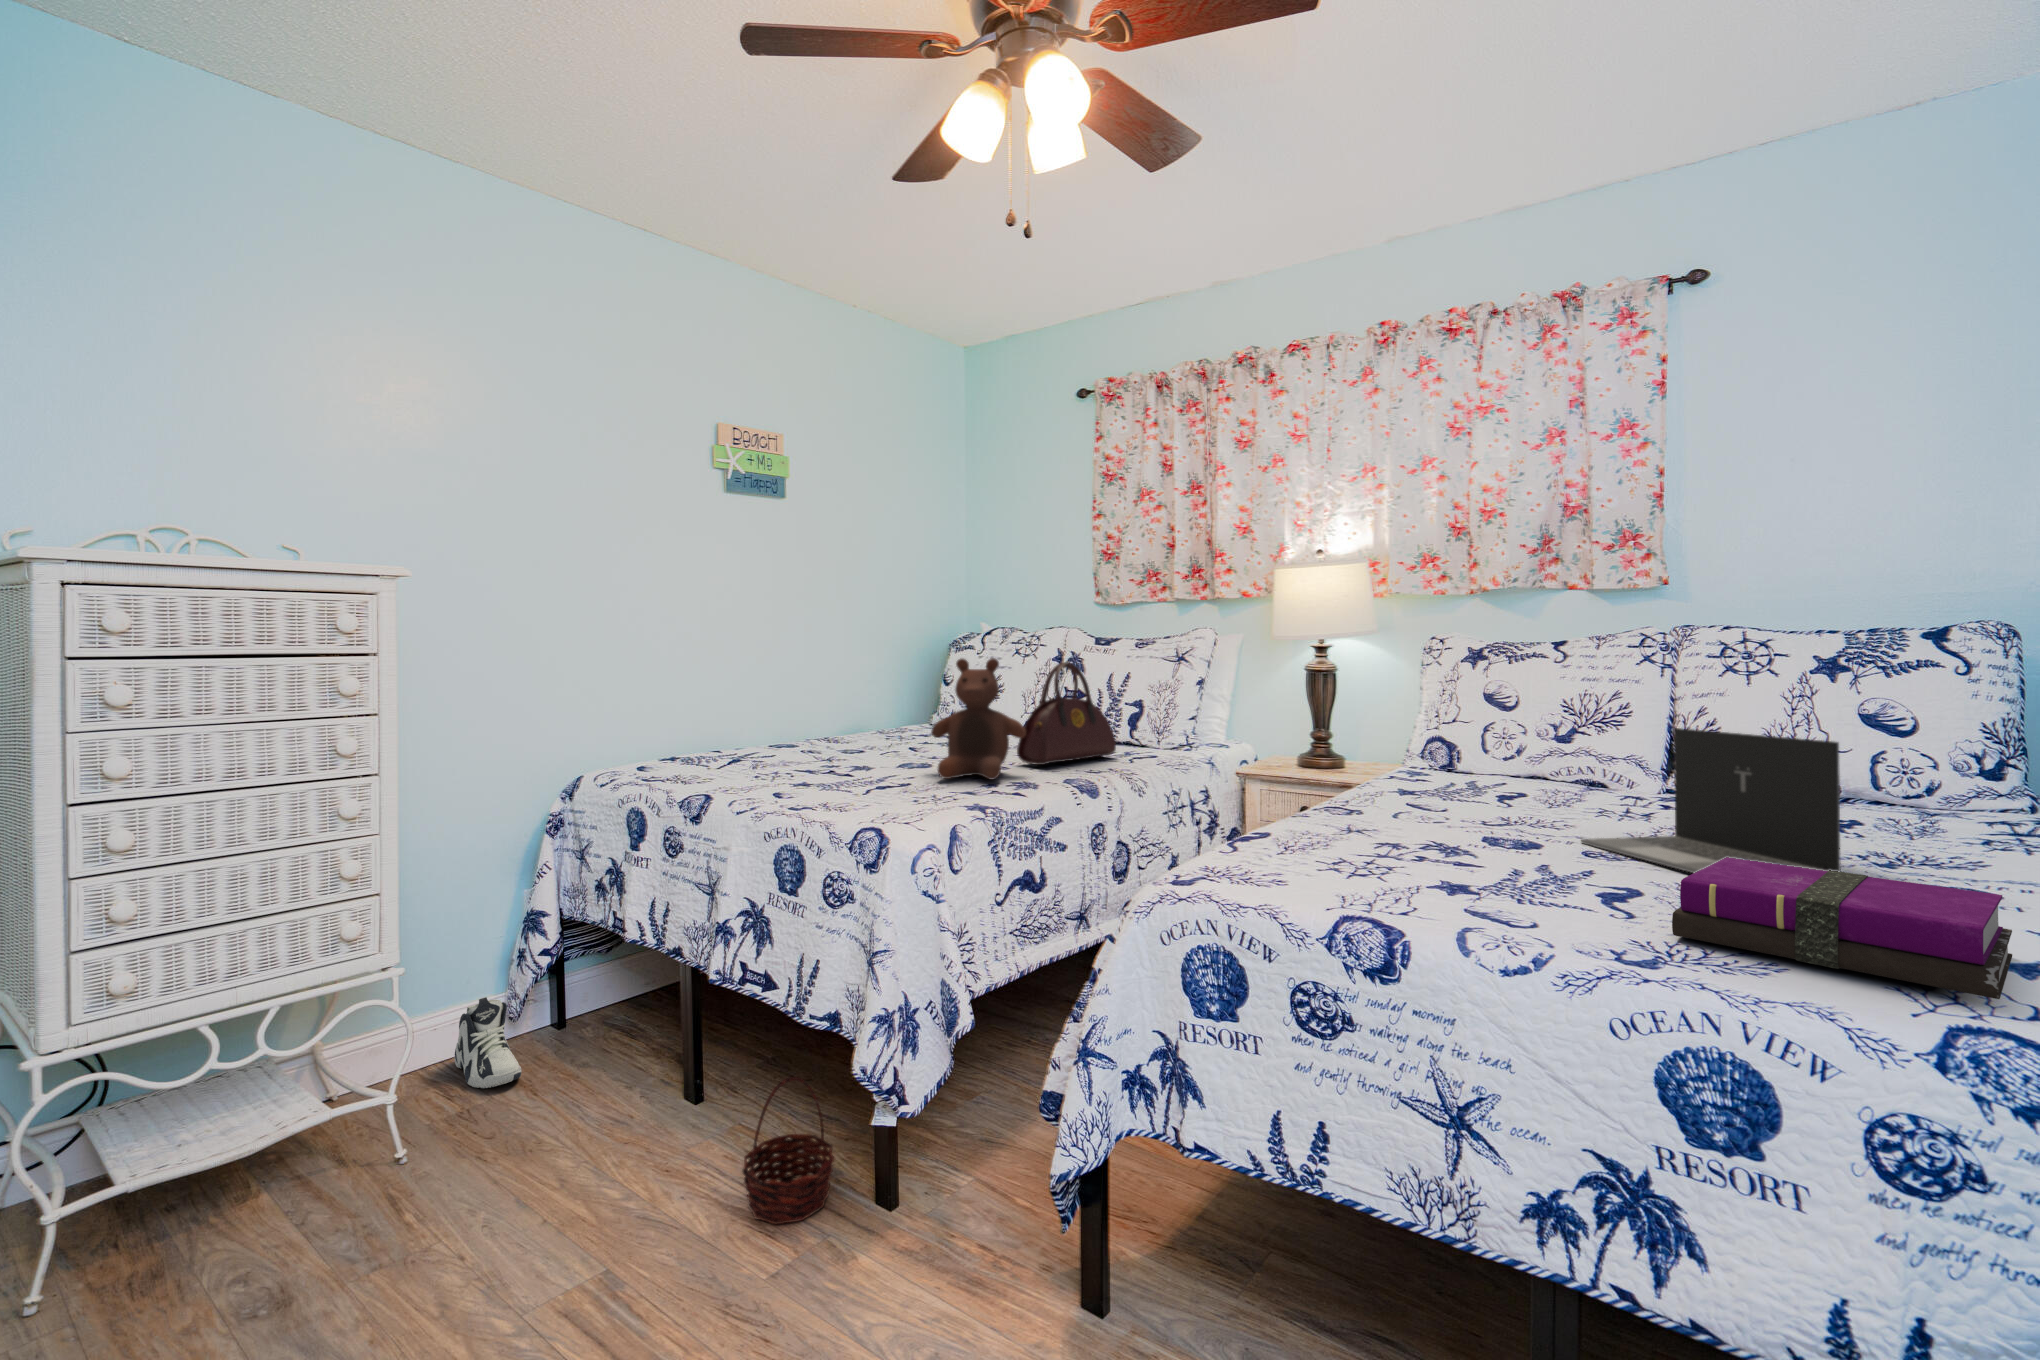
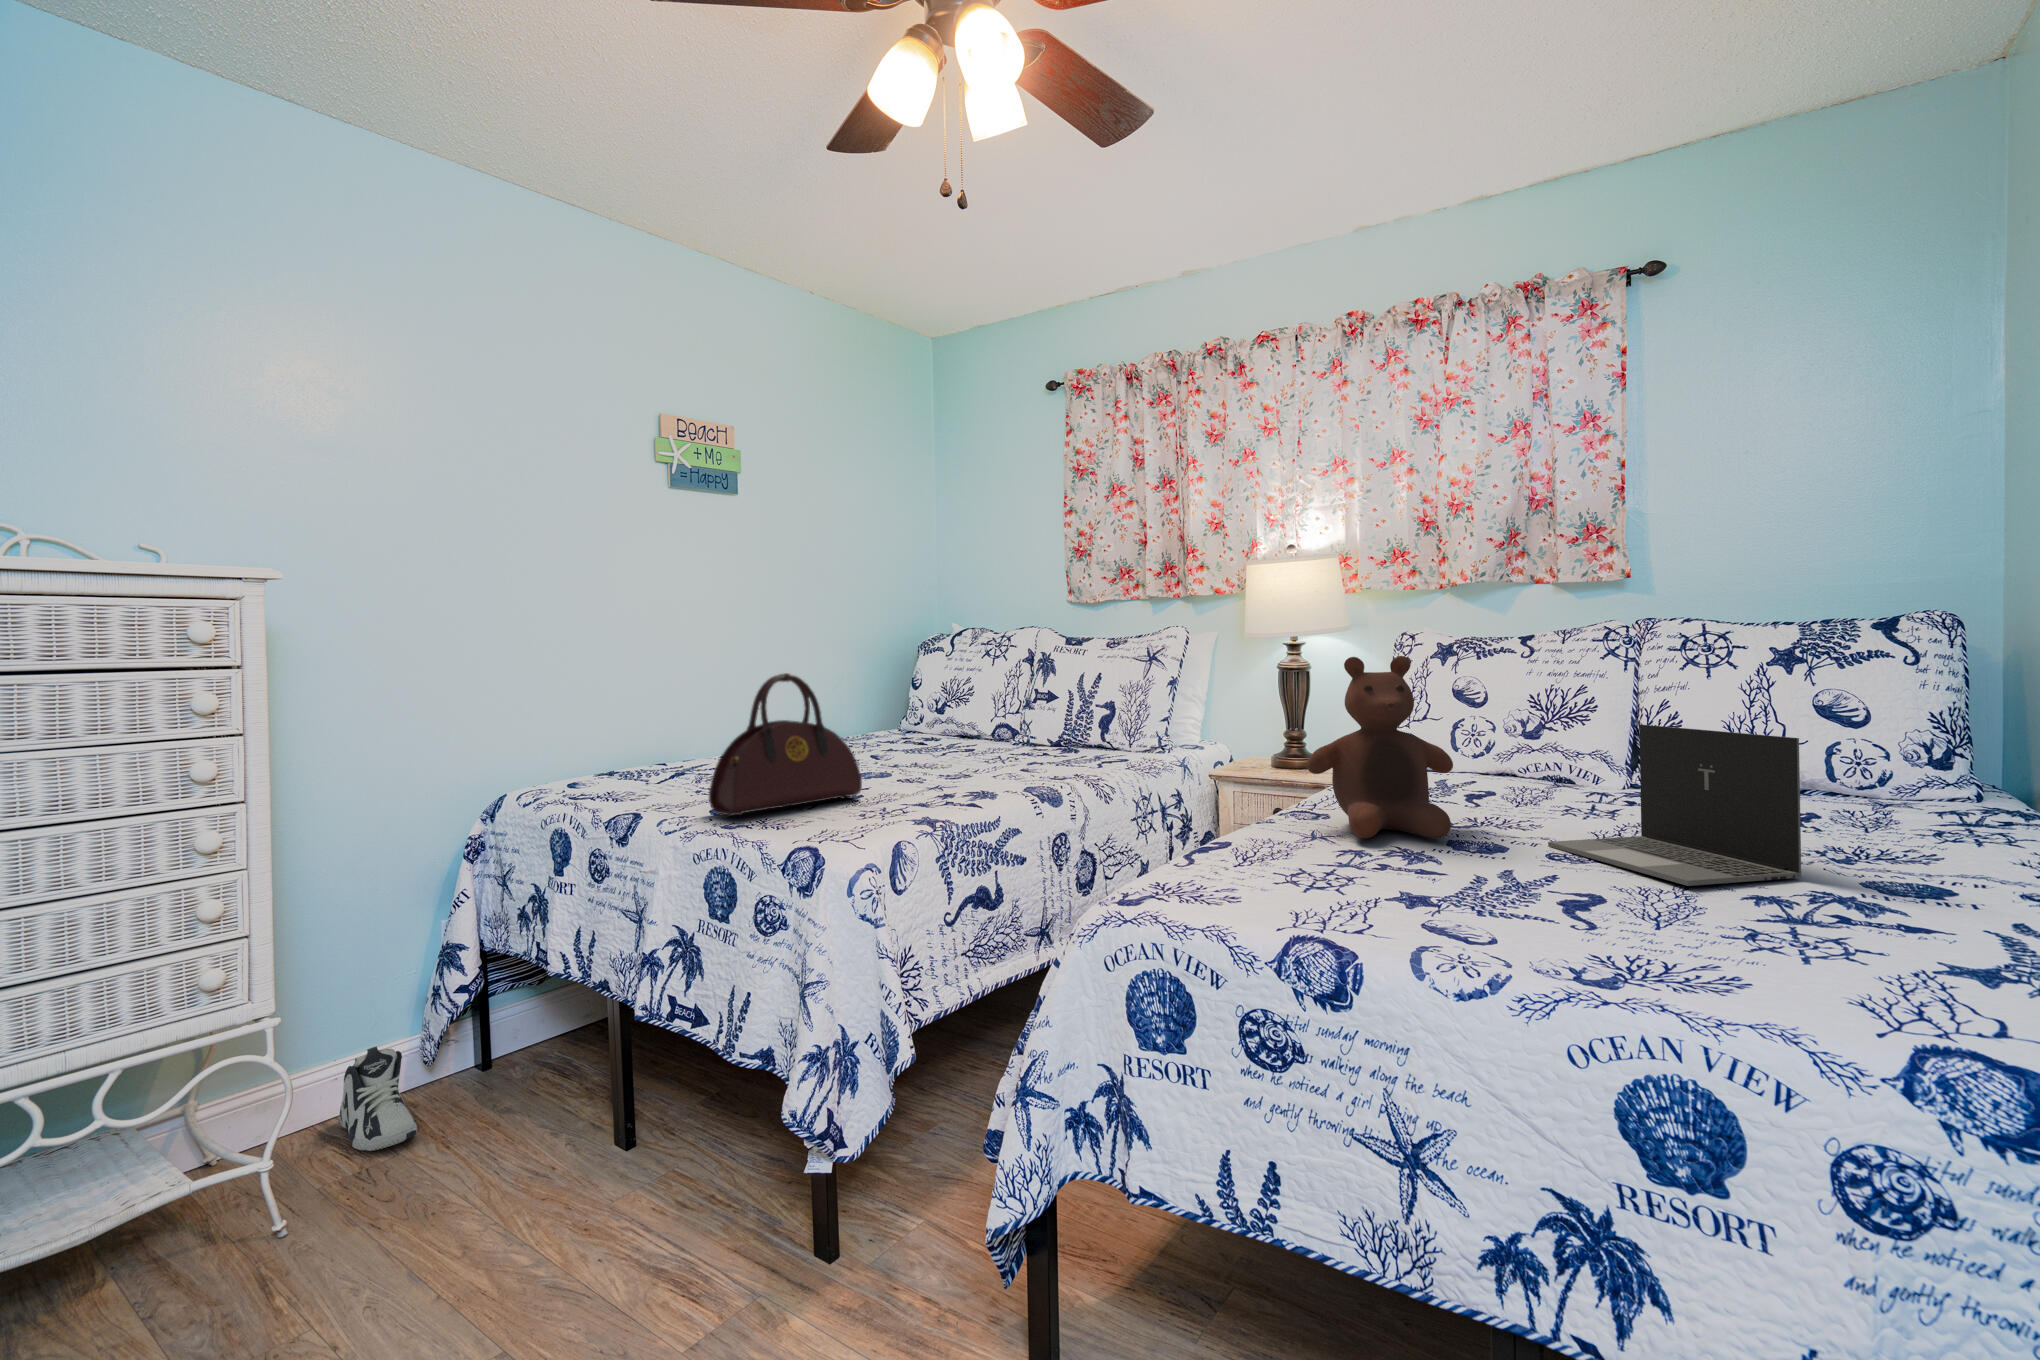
stuffed bear: present [931,658,1026,779] -> present [1307,656,1453,839]
handbag: present [1017,662,1116,765] -> present [709,673,862,816]
notebook: present [1672,857,2012,999] -> none [1634,862,1969,1014]
basket: present [742,1077,834,1224] -> none [655,1128,763,1296]

